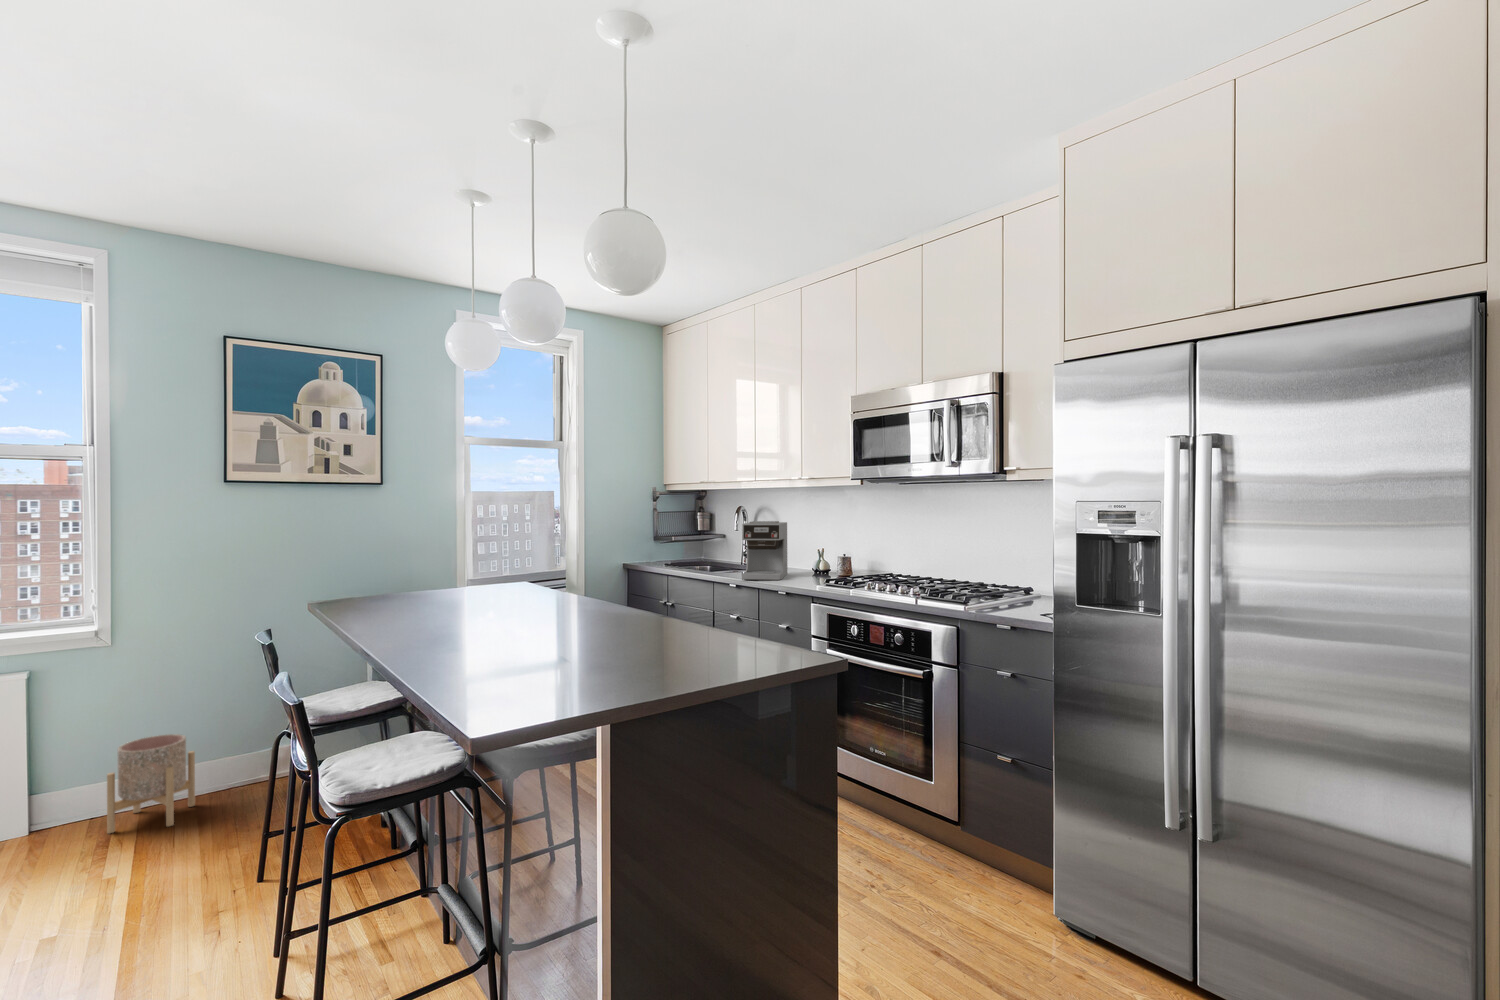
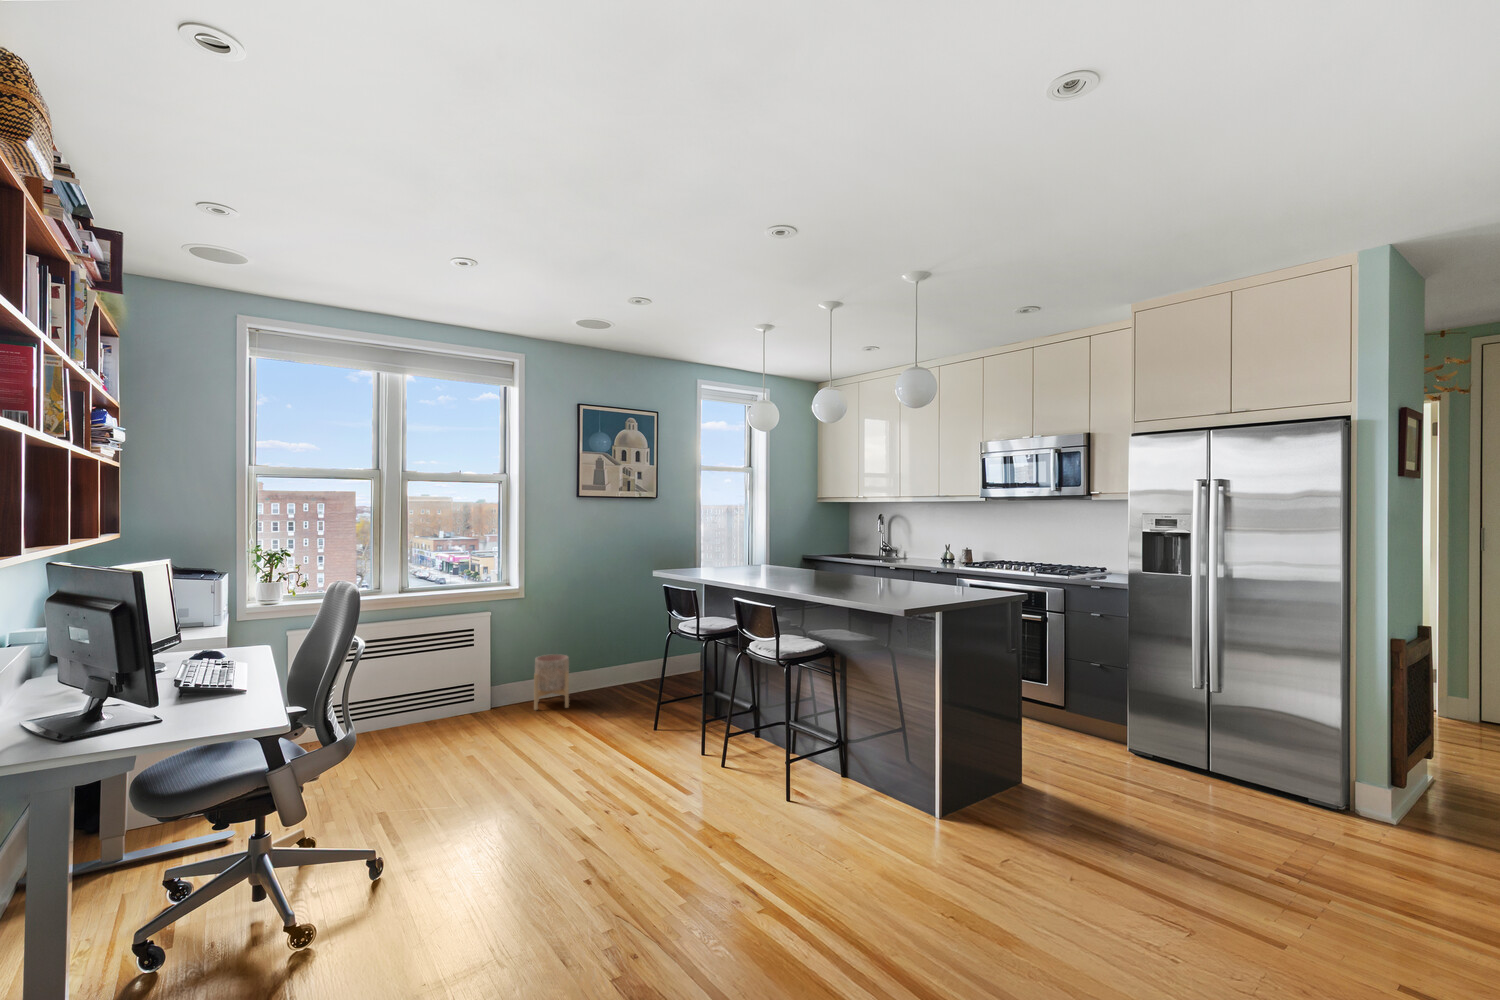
coffee maker: present [742,521,788,580] -> none [899,524,927,564]

